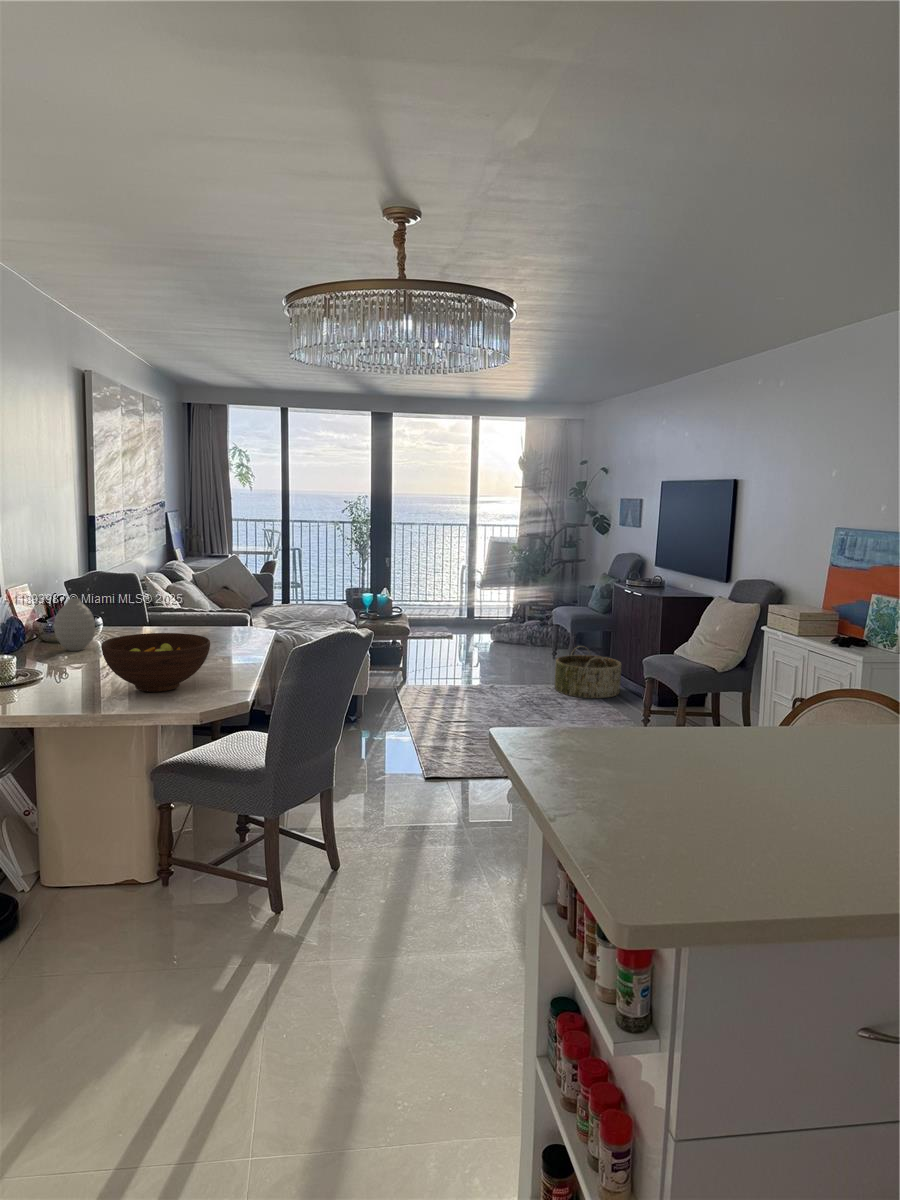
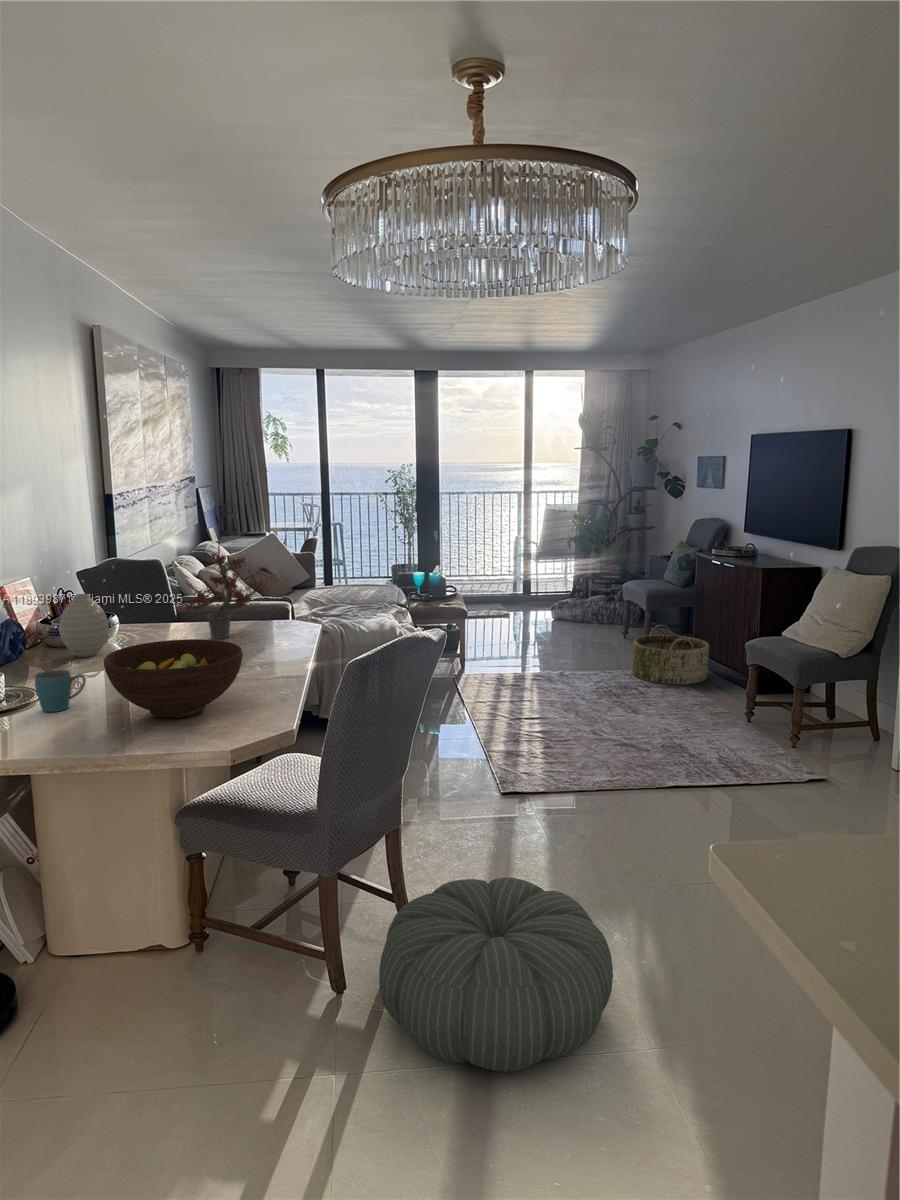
potted plant: none [150,552,231,640] -> present [179,540,264,639]
mug: none [43,654,83,687] -> present [35,670,86,712]
pouf: none [309,827,489,959] -> present [379,877,613,1072]

